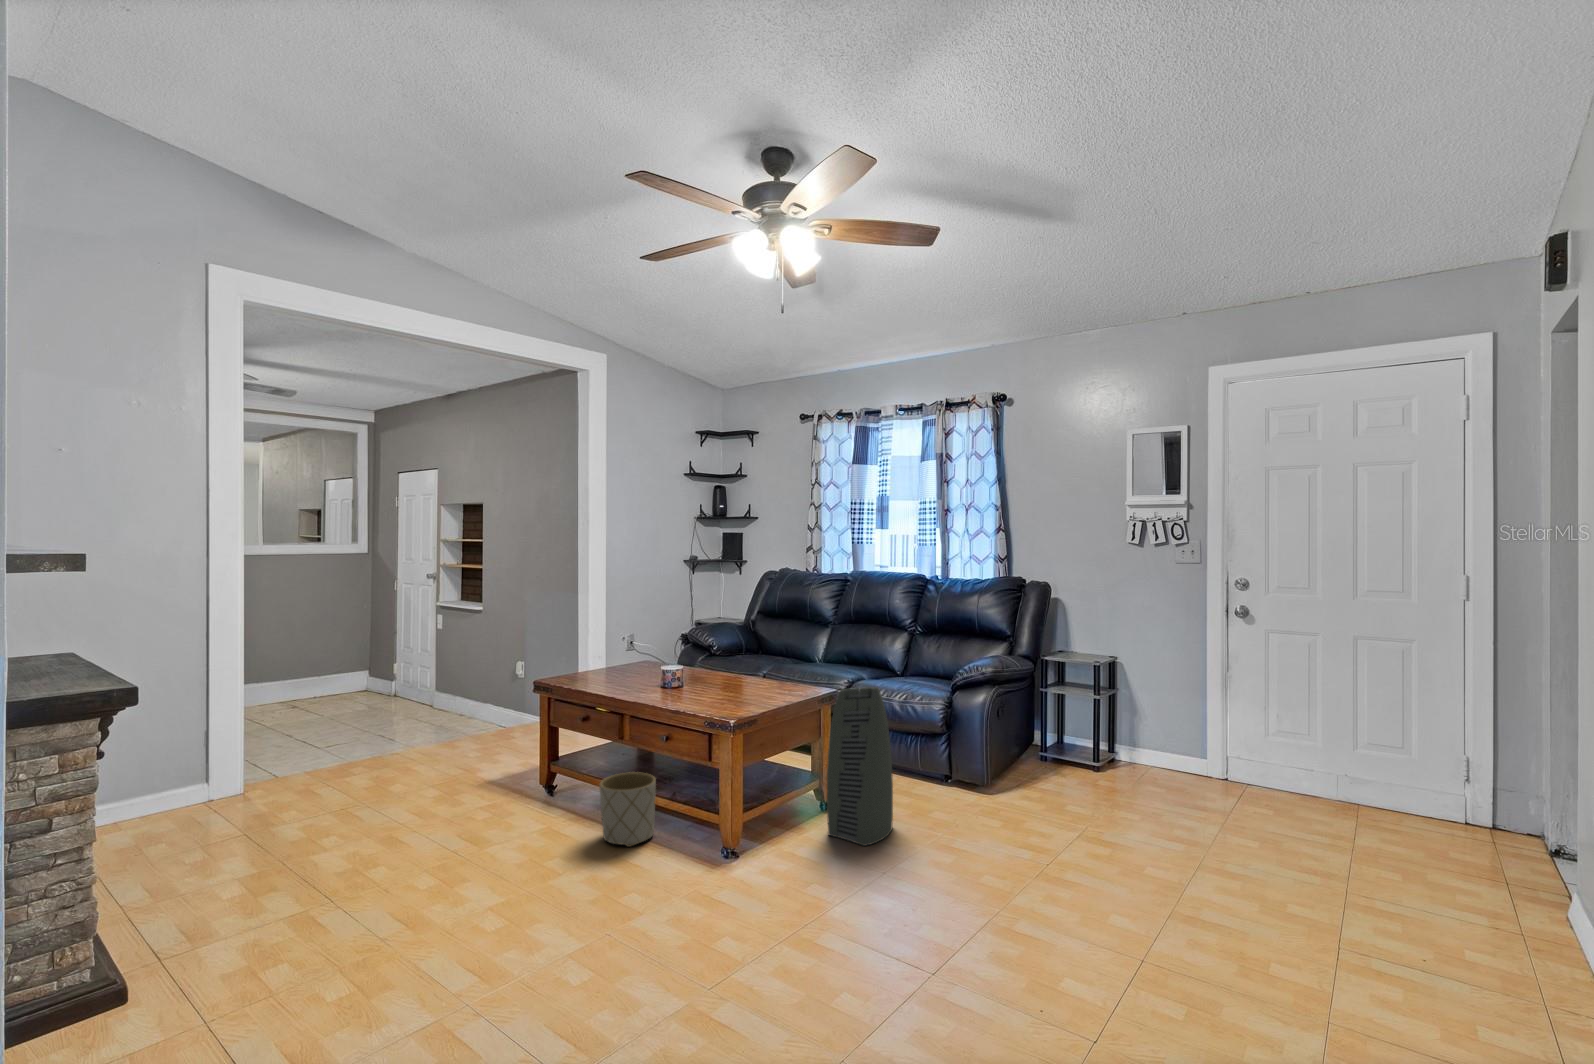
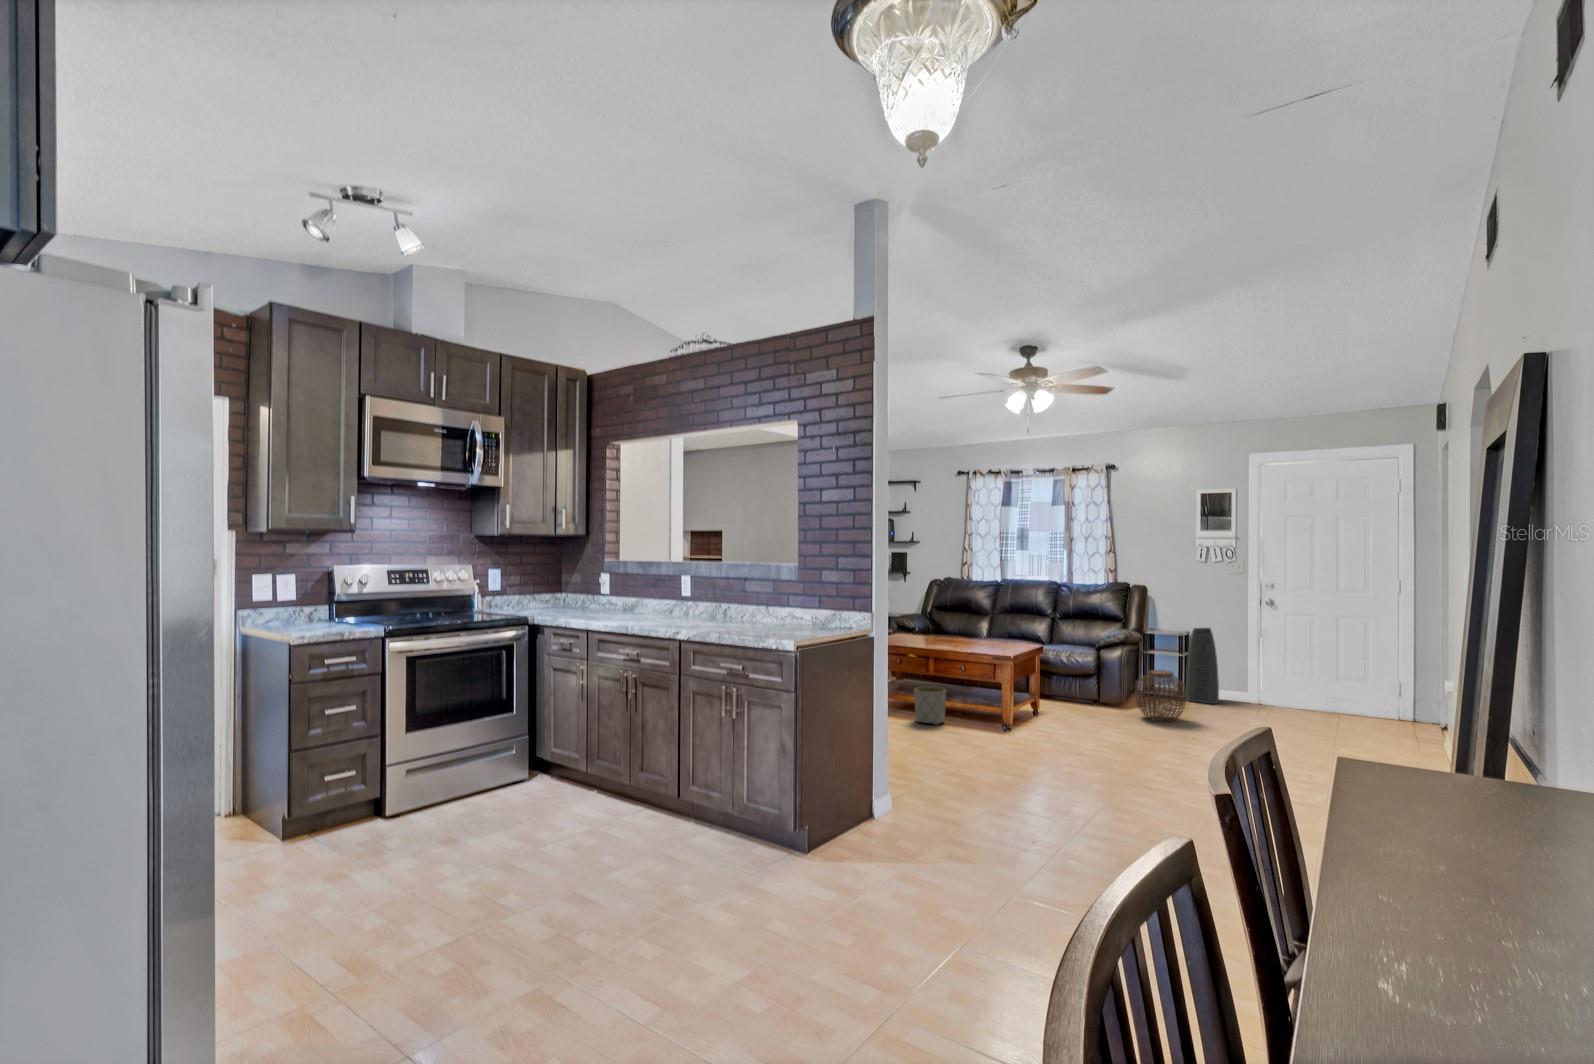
air purifier: present [827,687,893,846] -> present [1186,628,1219,704]
woven basket: none [997,736,1080,832] -> present [1135,670,1186,722]

